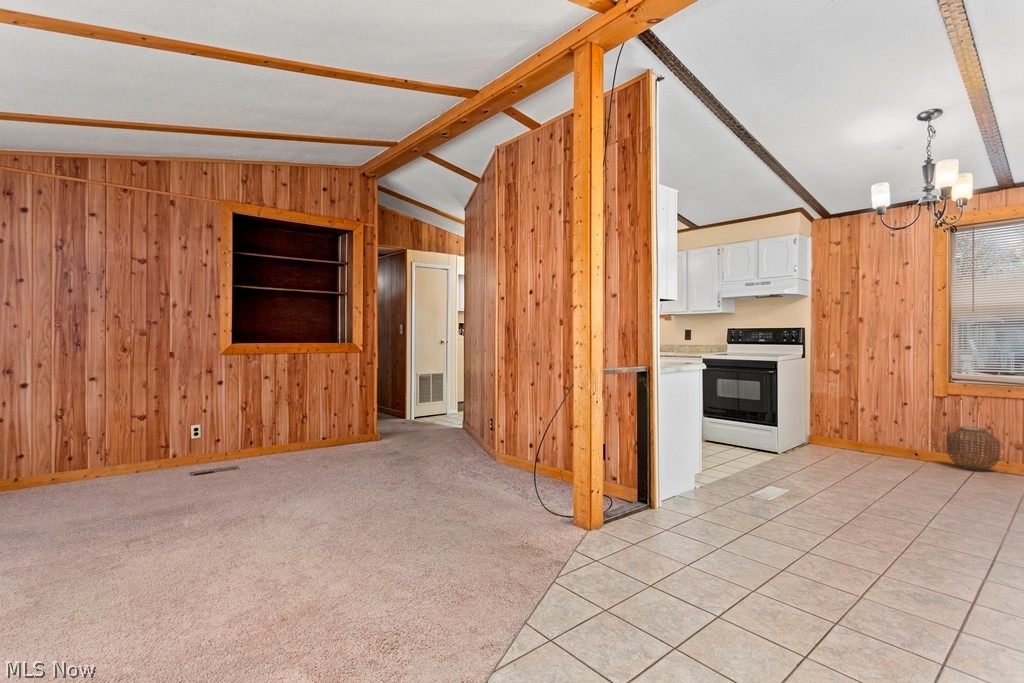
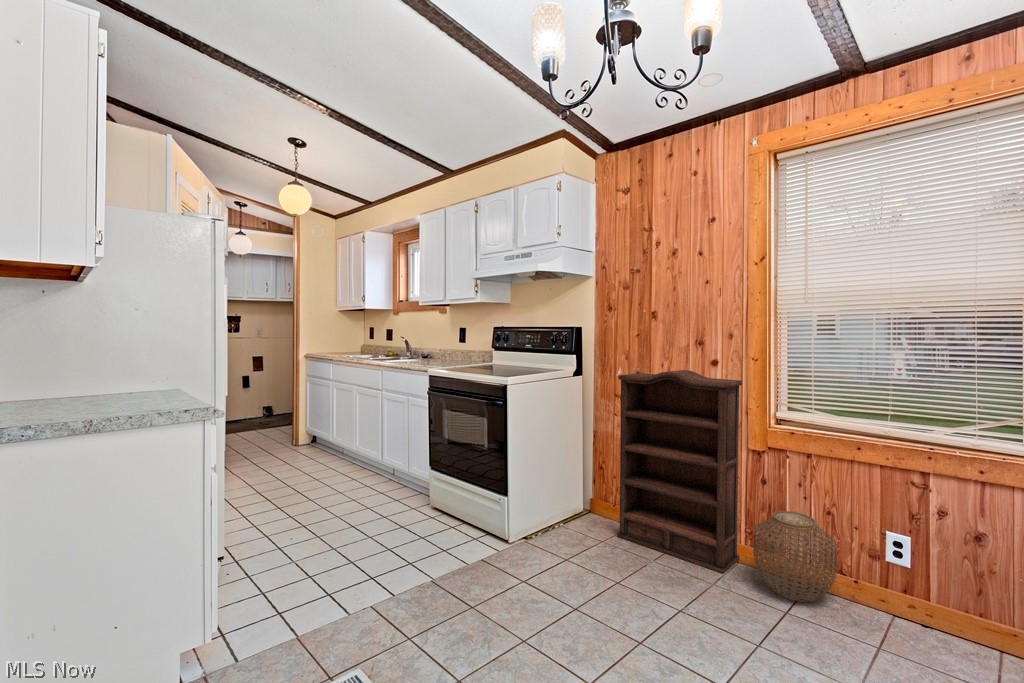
bookshelf: none [845,352,931,463] -> present [617,370,742,574]

